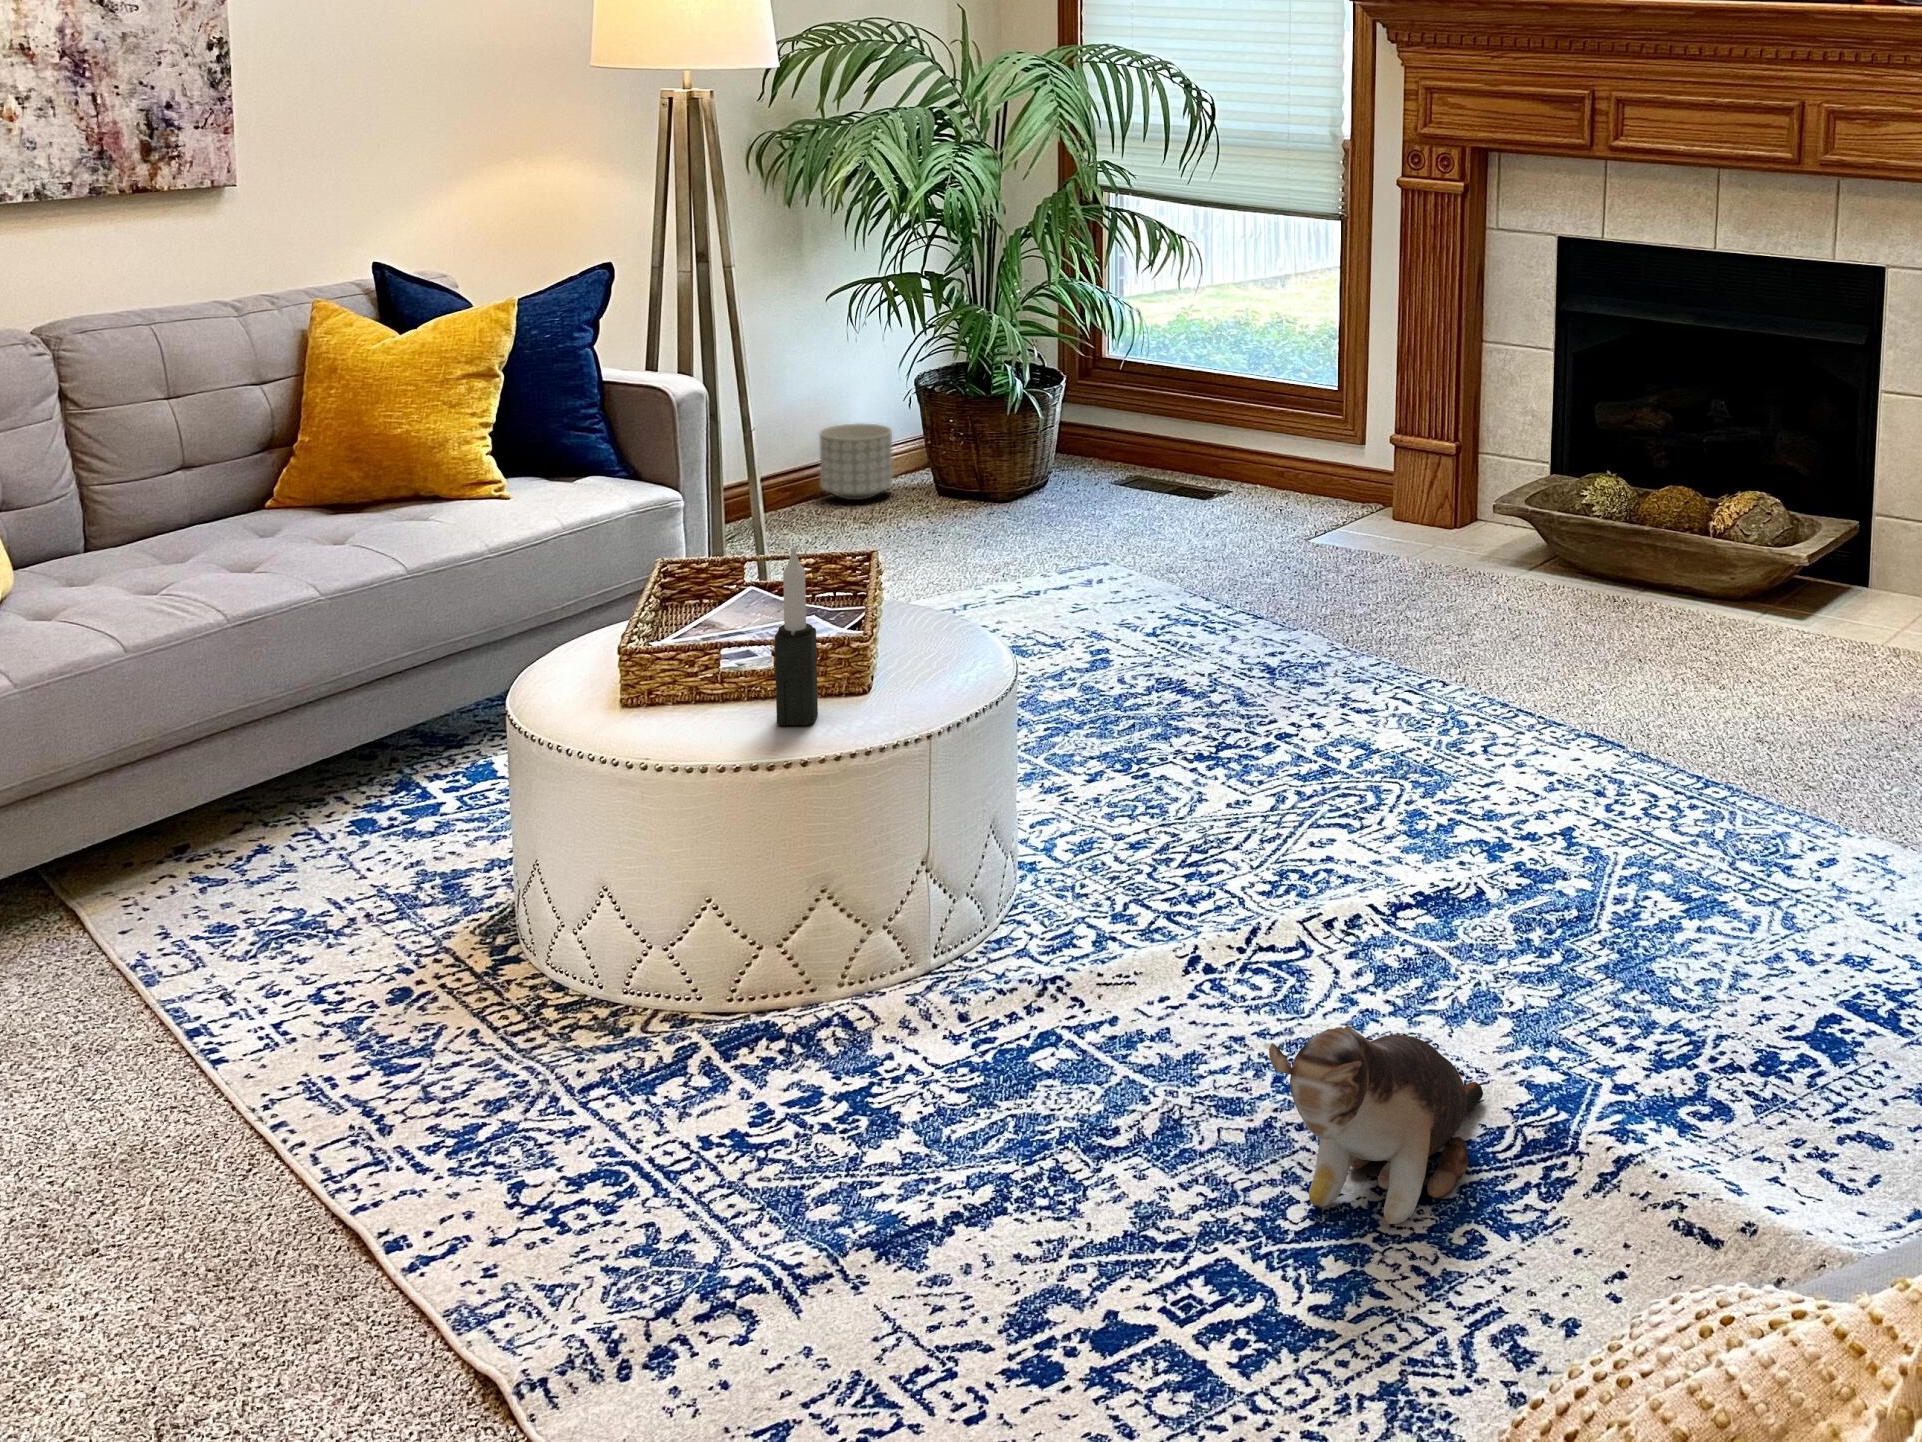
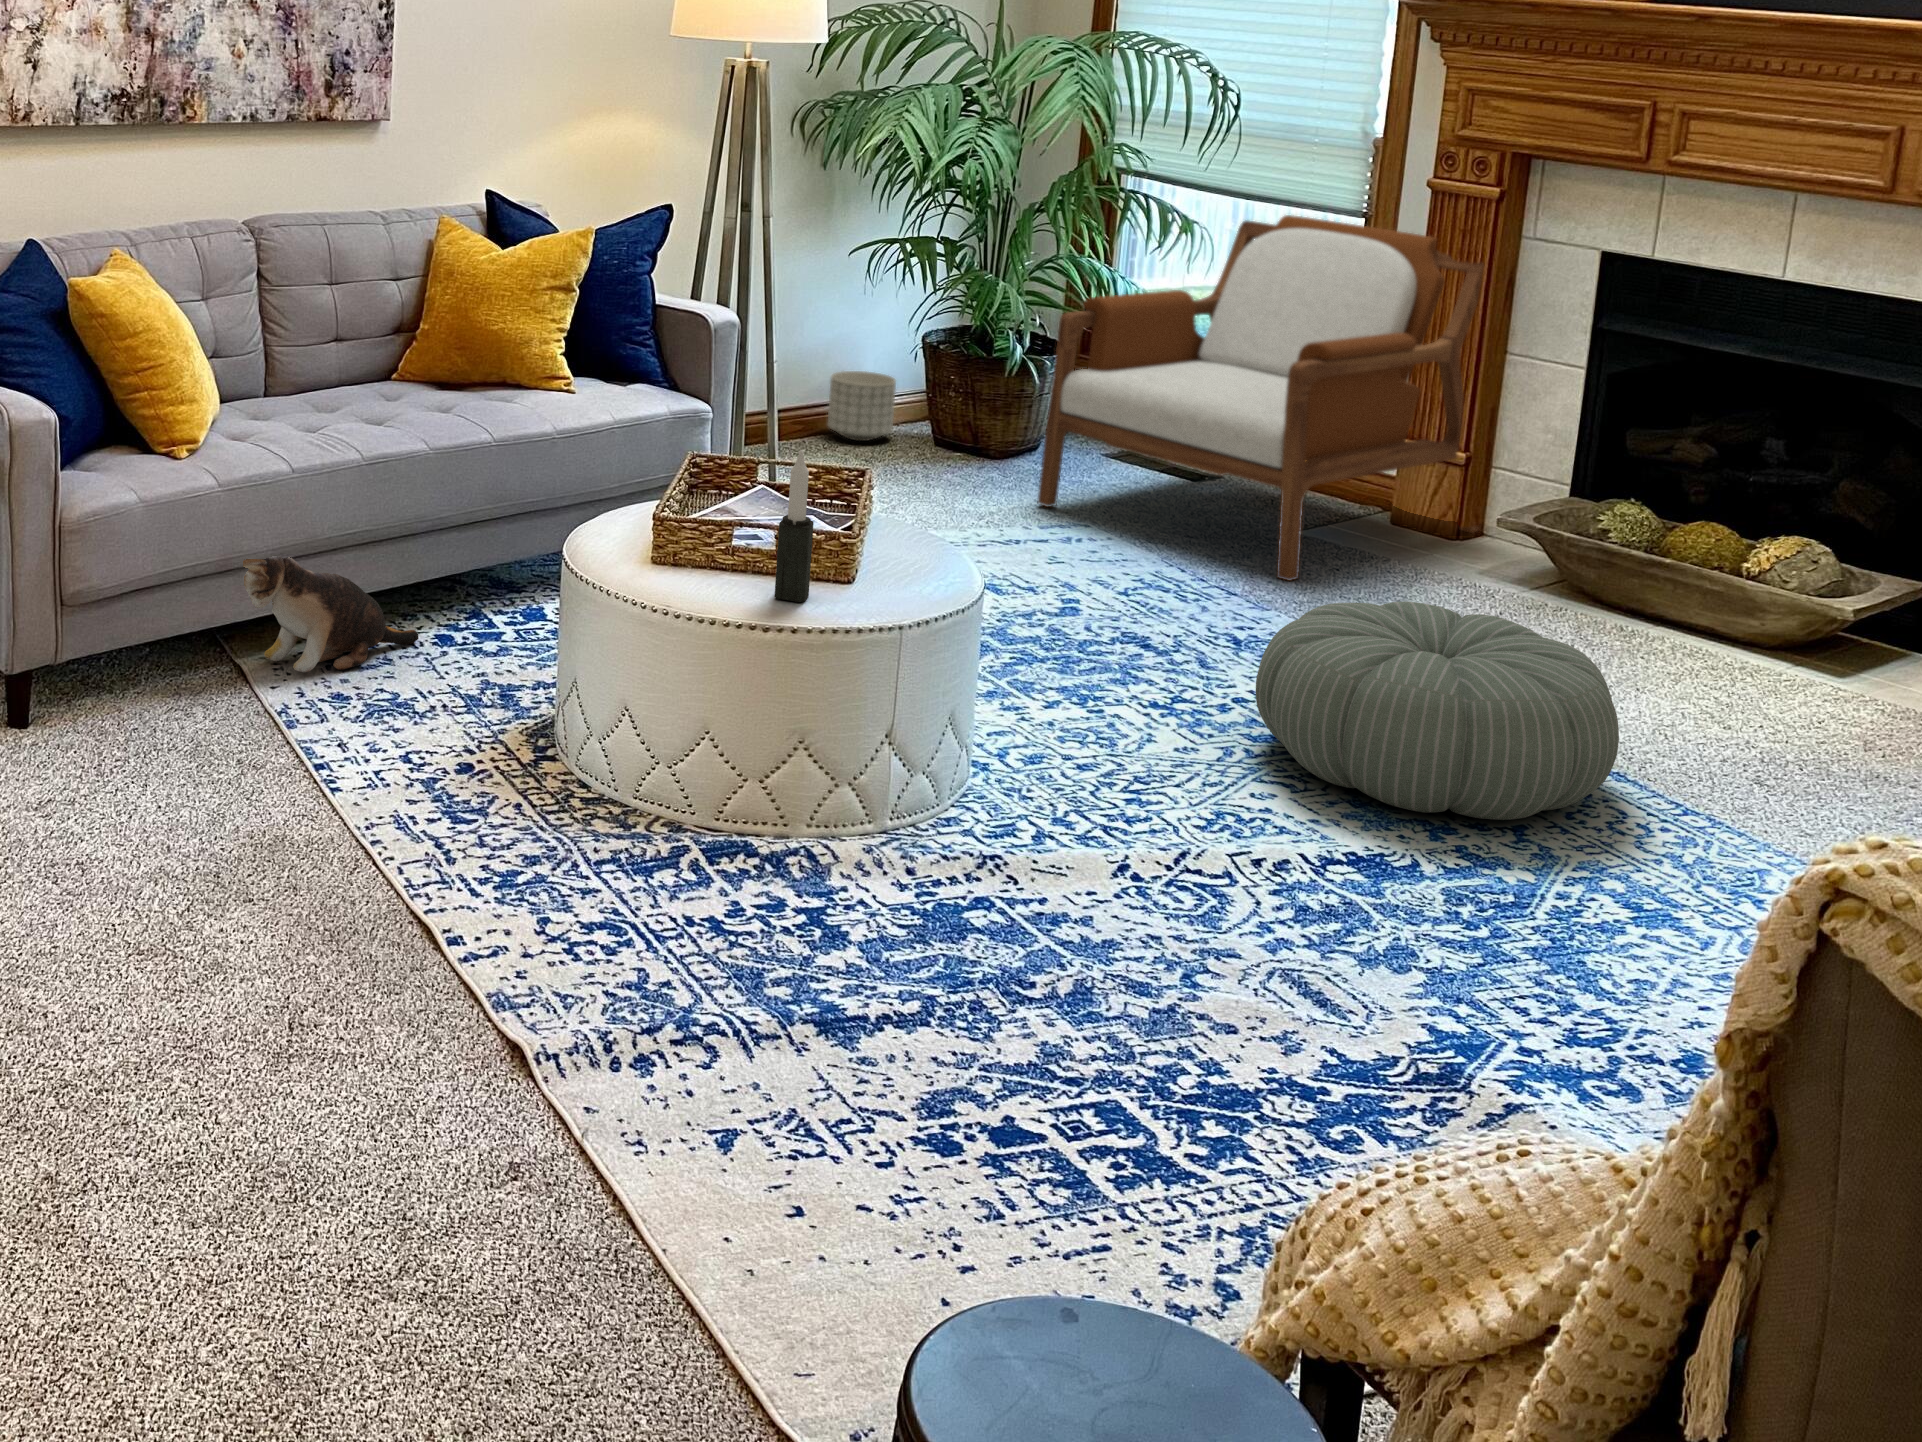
armchair: none [1054,225,1475,597] -> present [1038,215,1484,580]
pouf: none [1304,613,1642,831] -> present [1256,601,1619,820]
plush toy: present [1269,1025,1483,1224] -> present [243,556,419,672]

